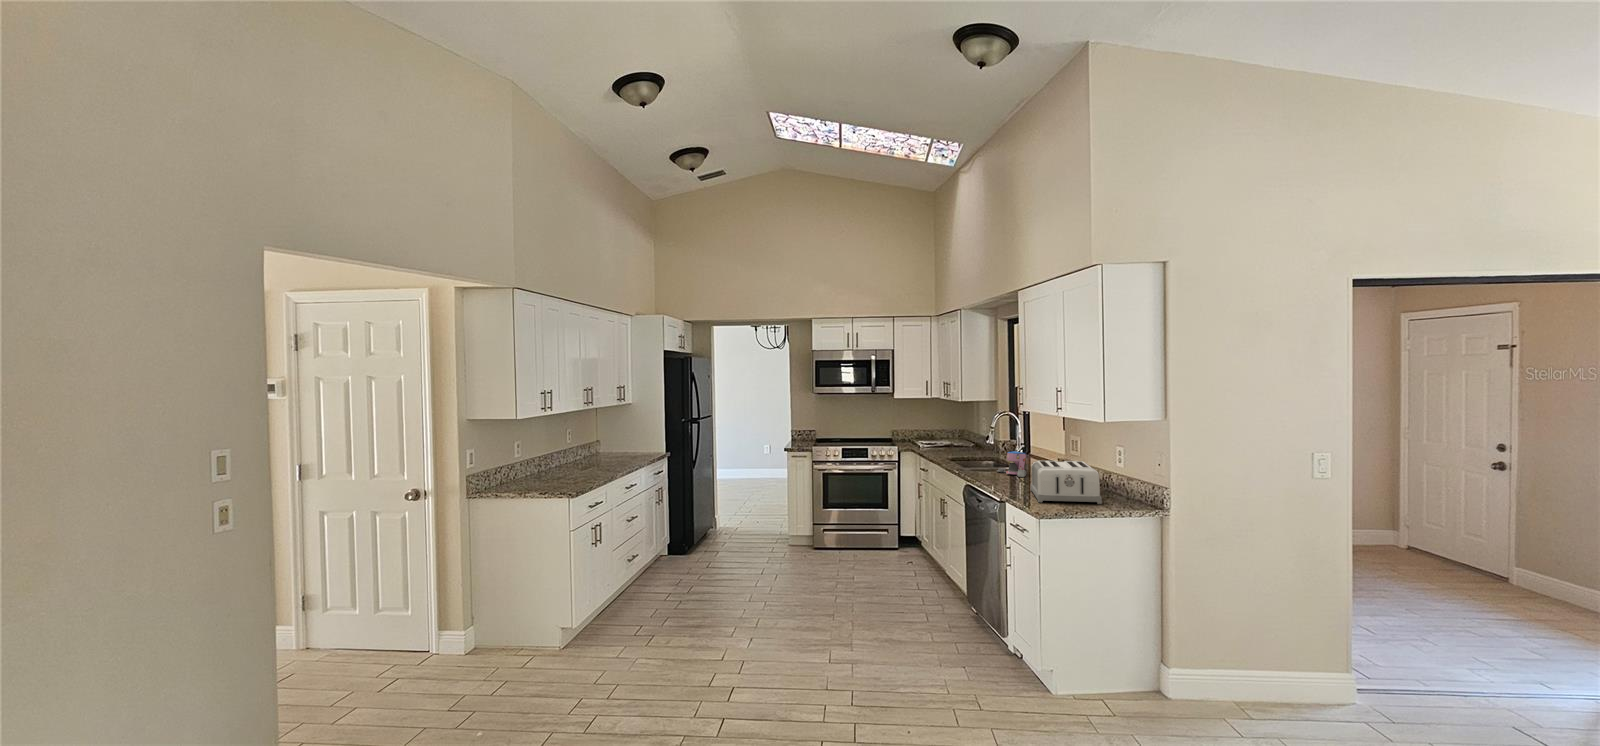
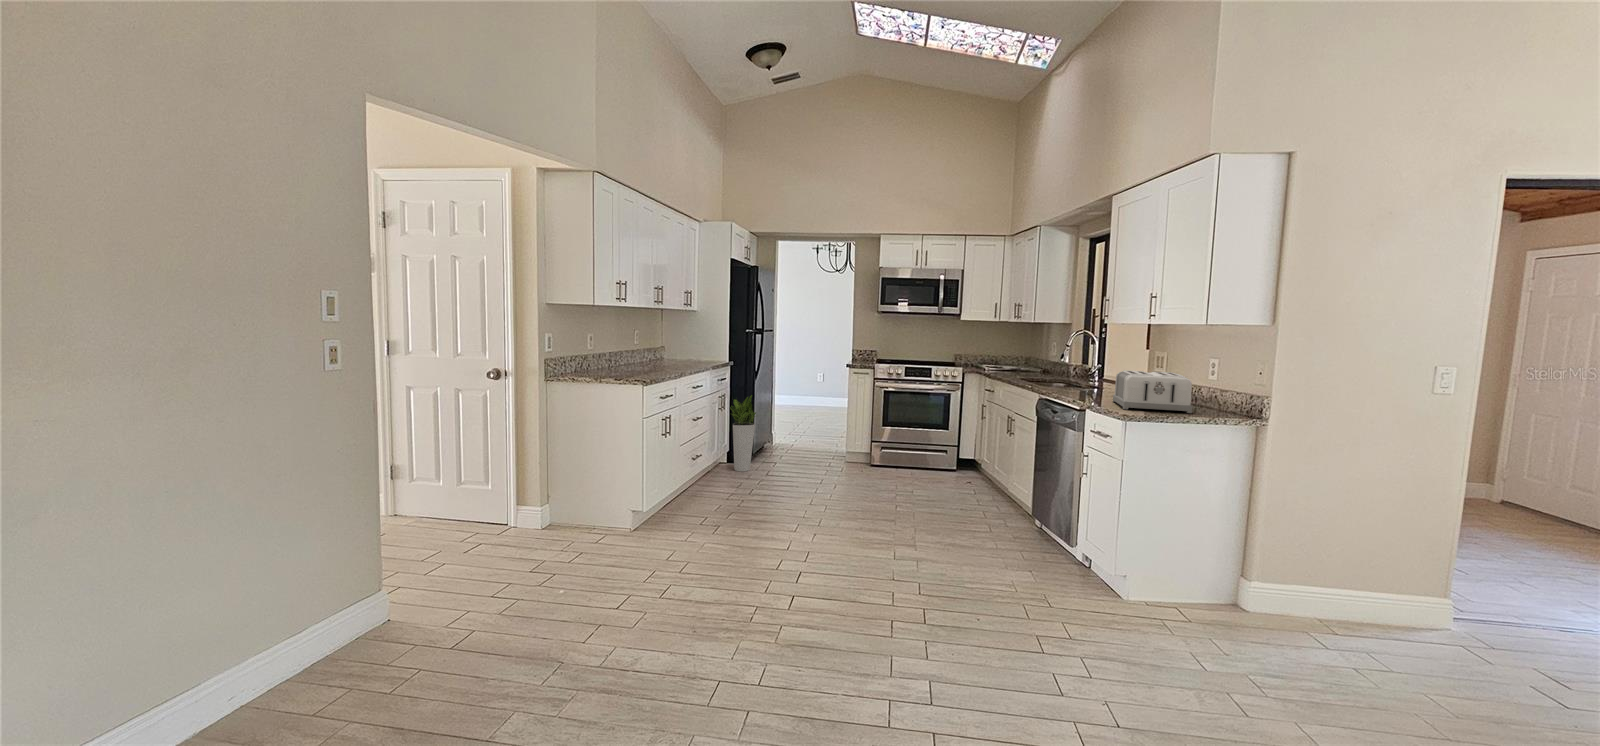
coffee maker: present [997,451,1026,477] -> none [1072,367,1106,393]
planter: none [668,485,698,564] -> present [730,395,756,471]

